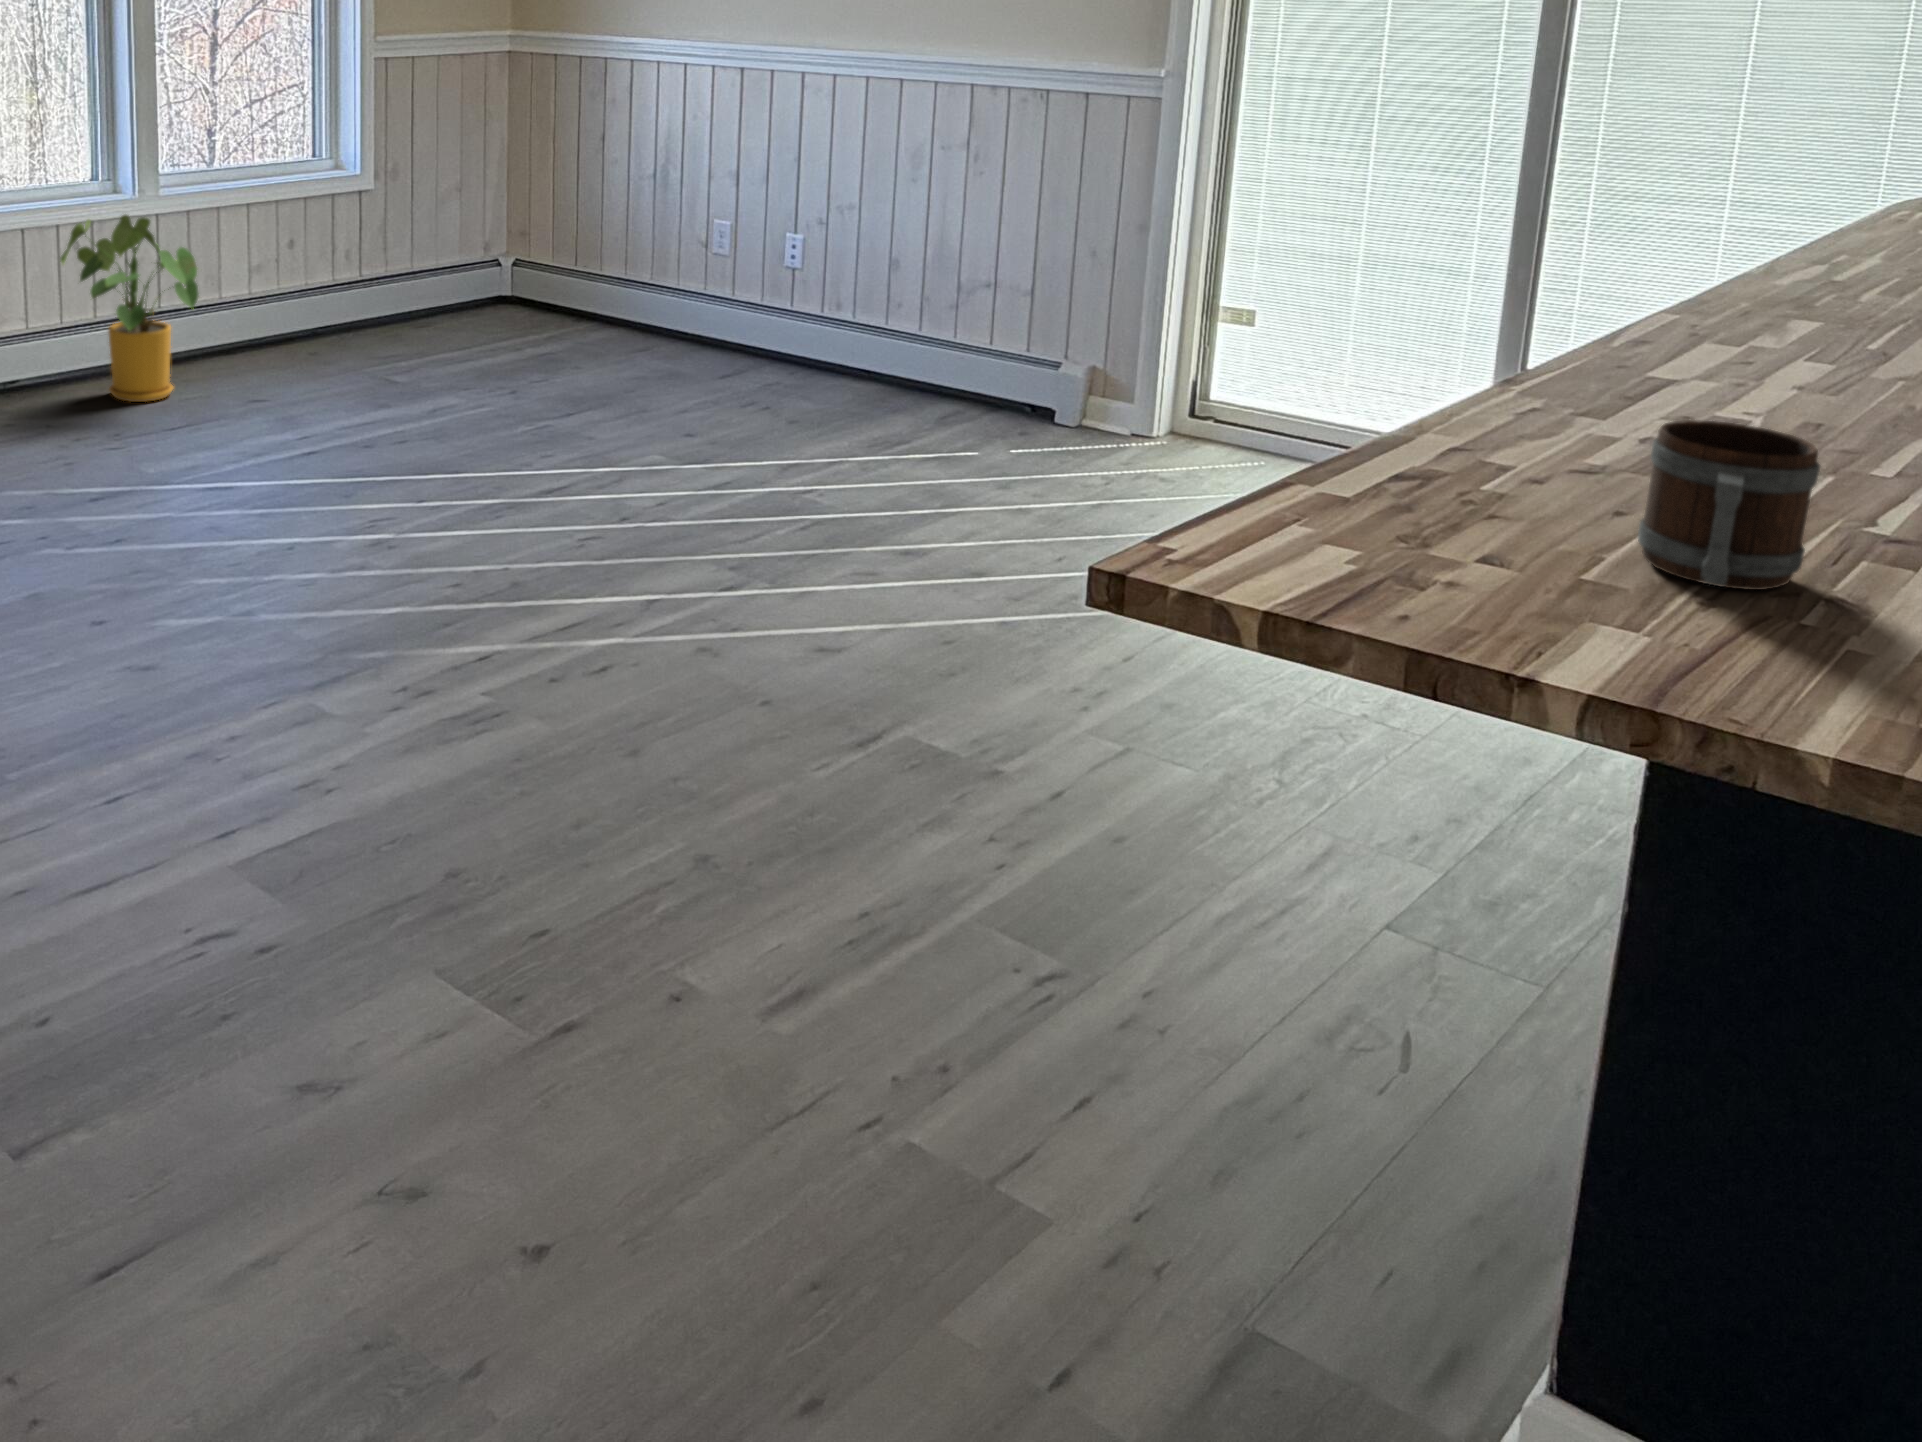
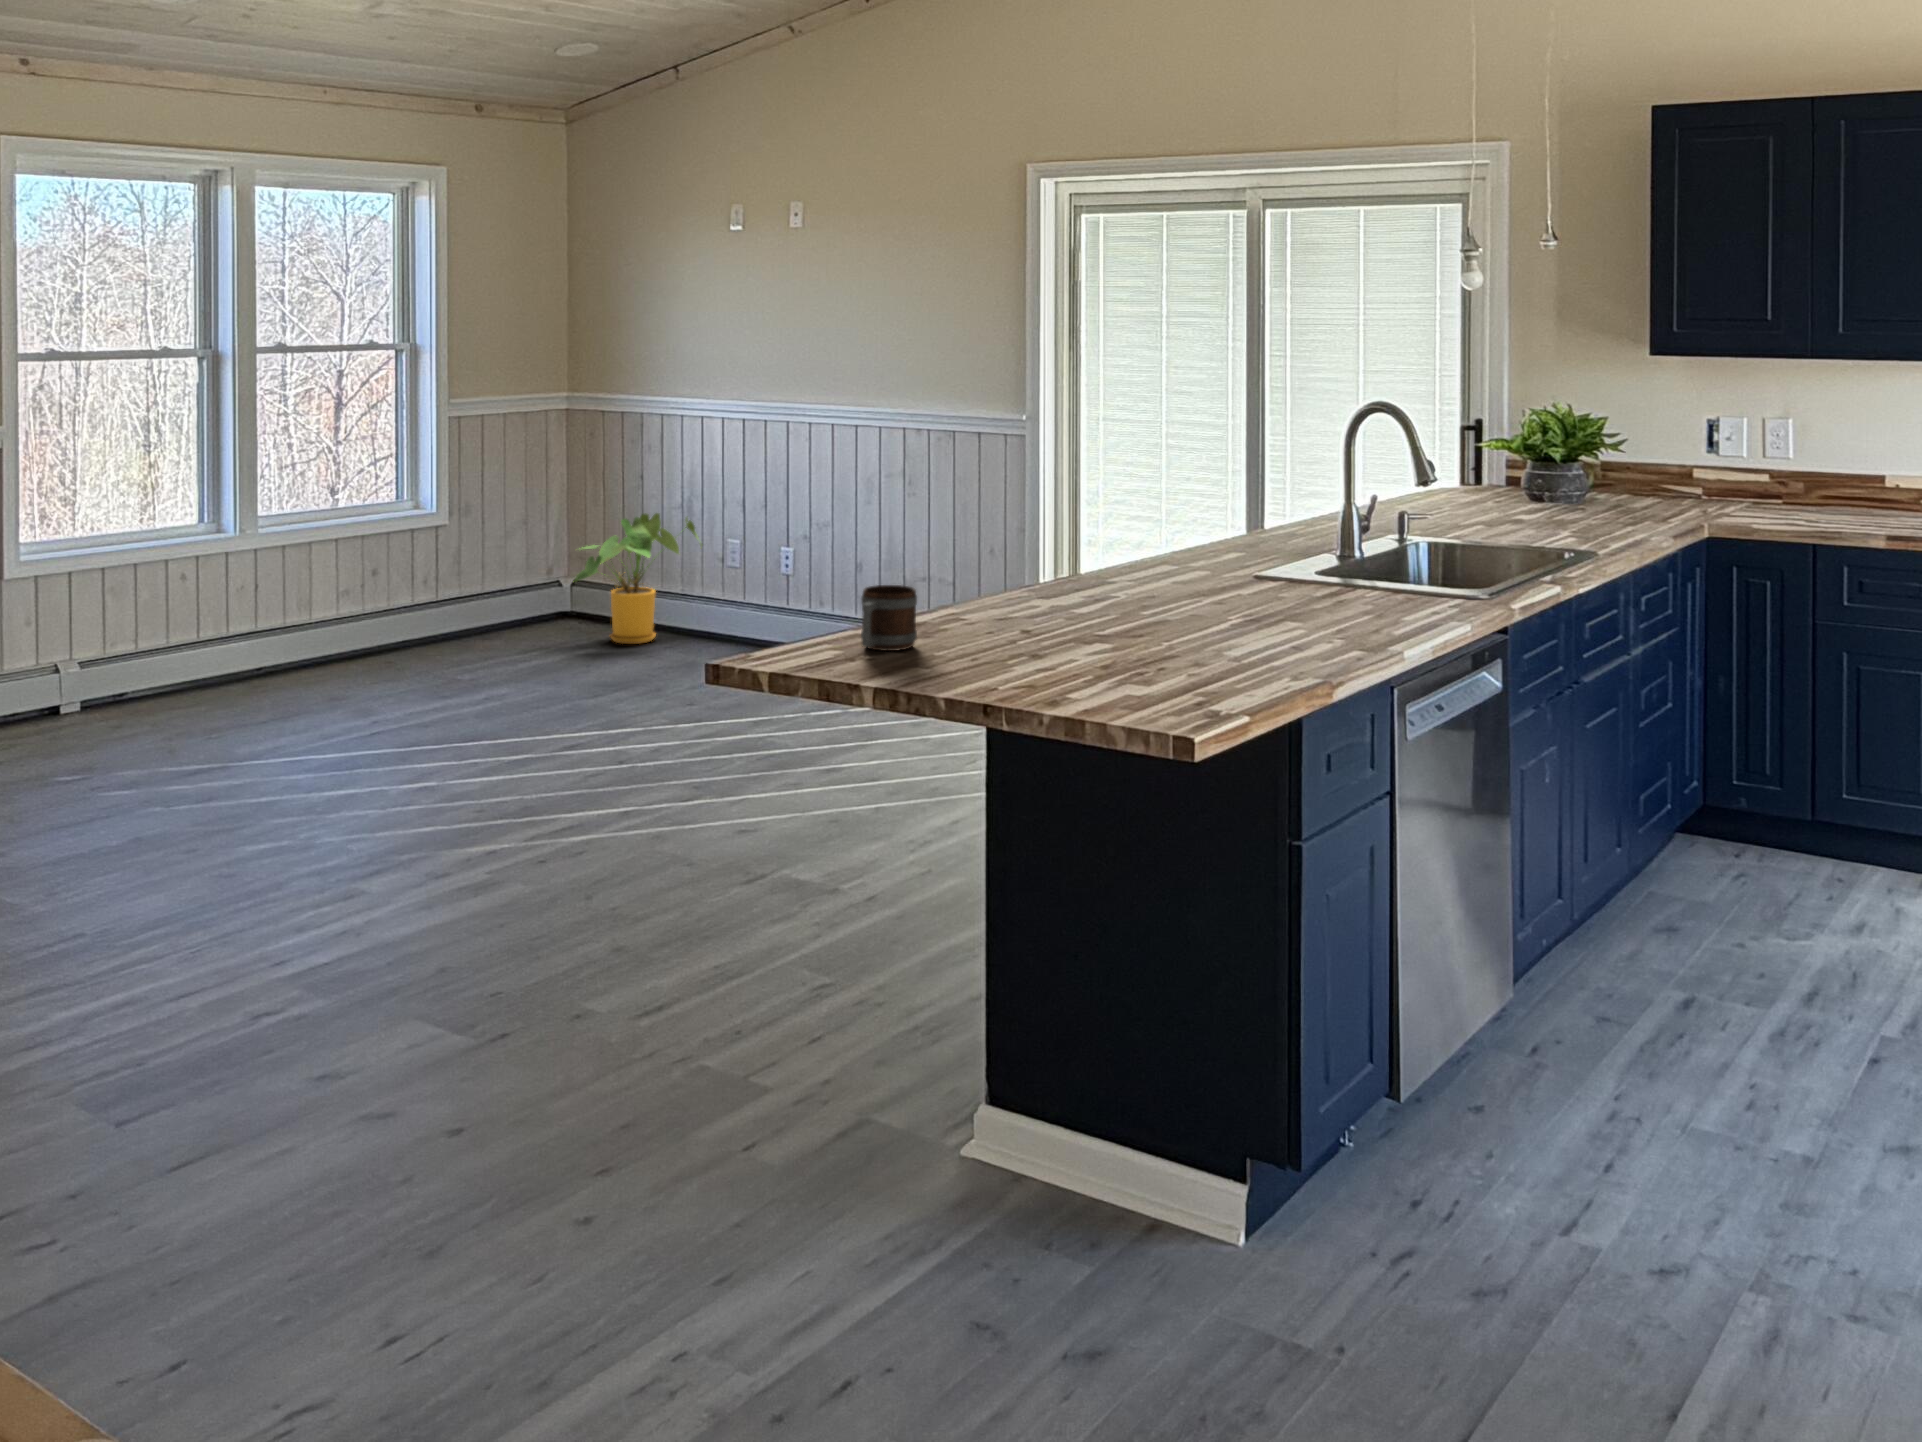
house plant: present [60,215,199,402] -> present [575,513,702,644]

